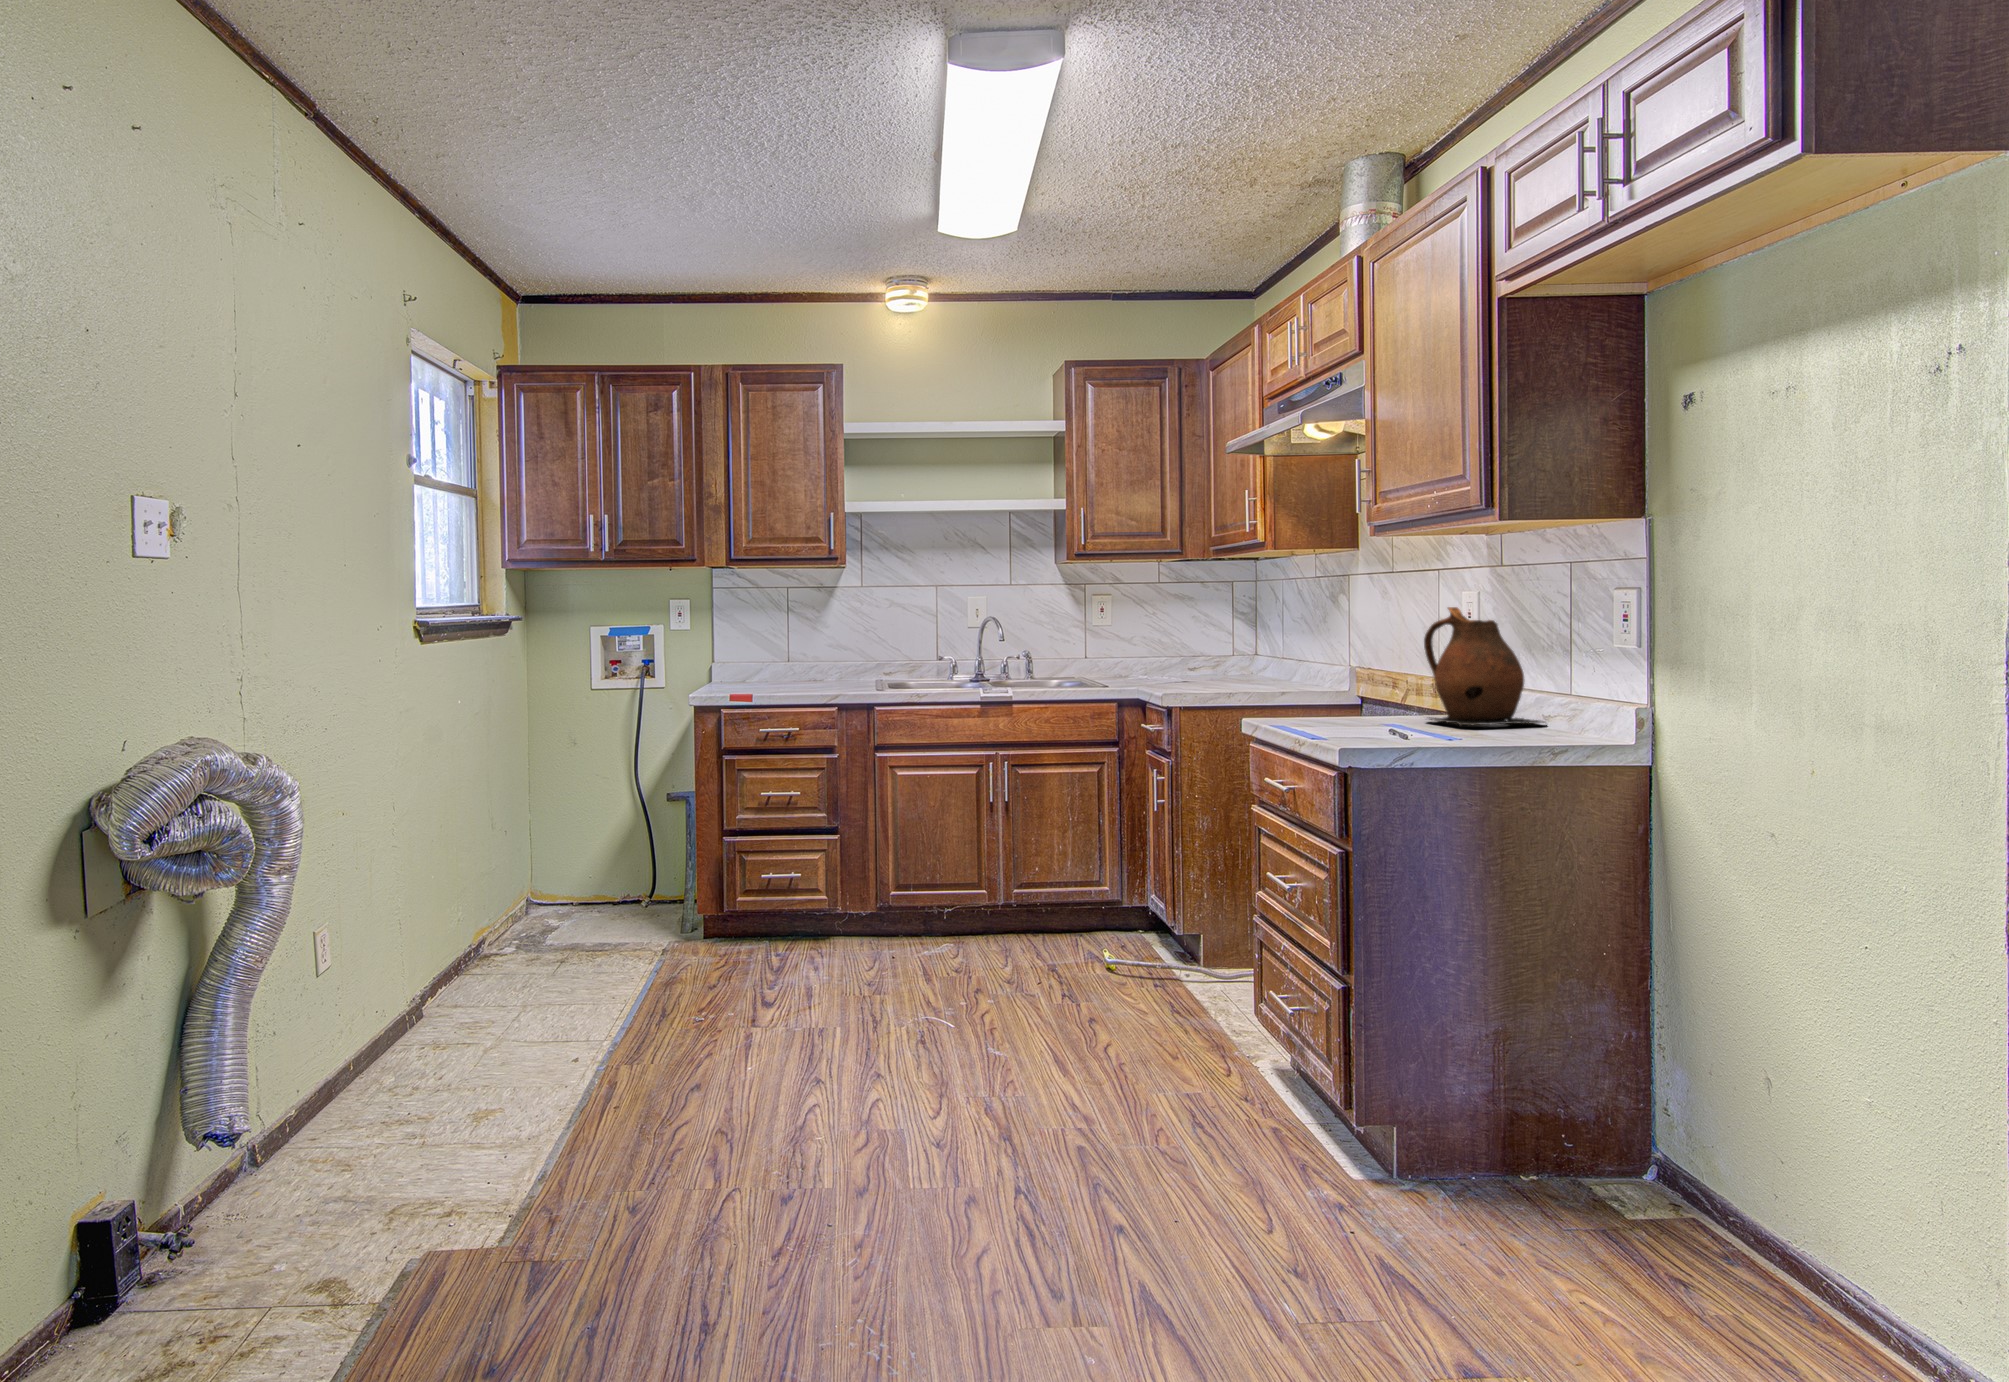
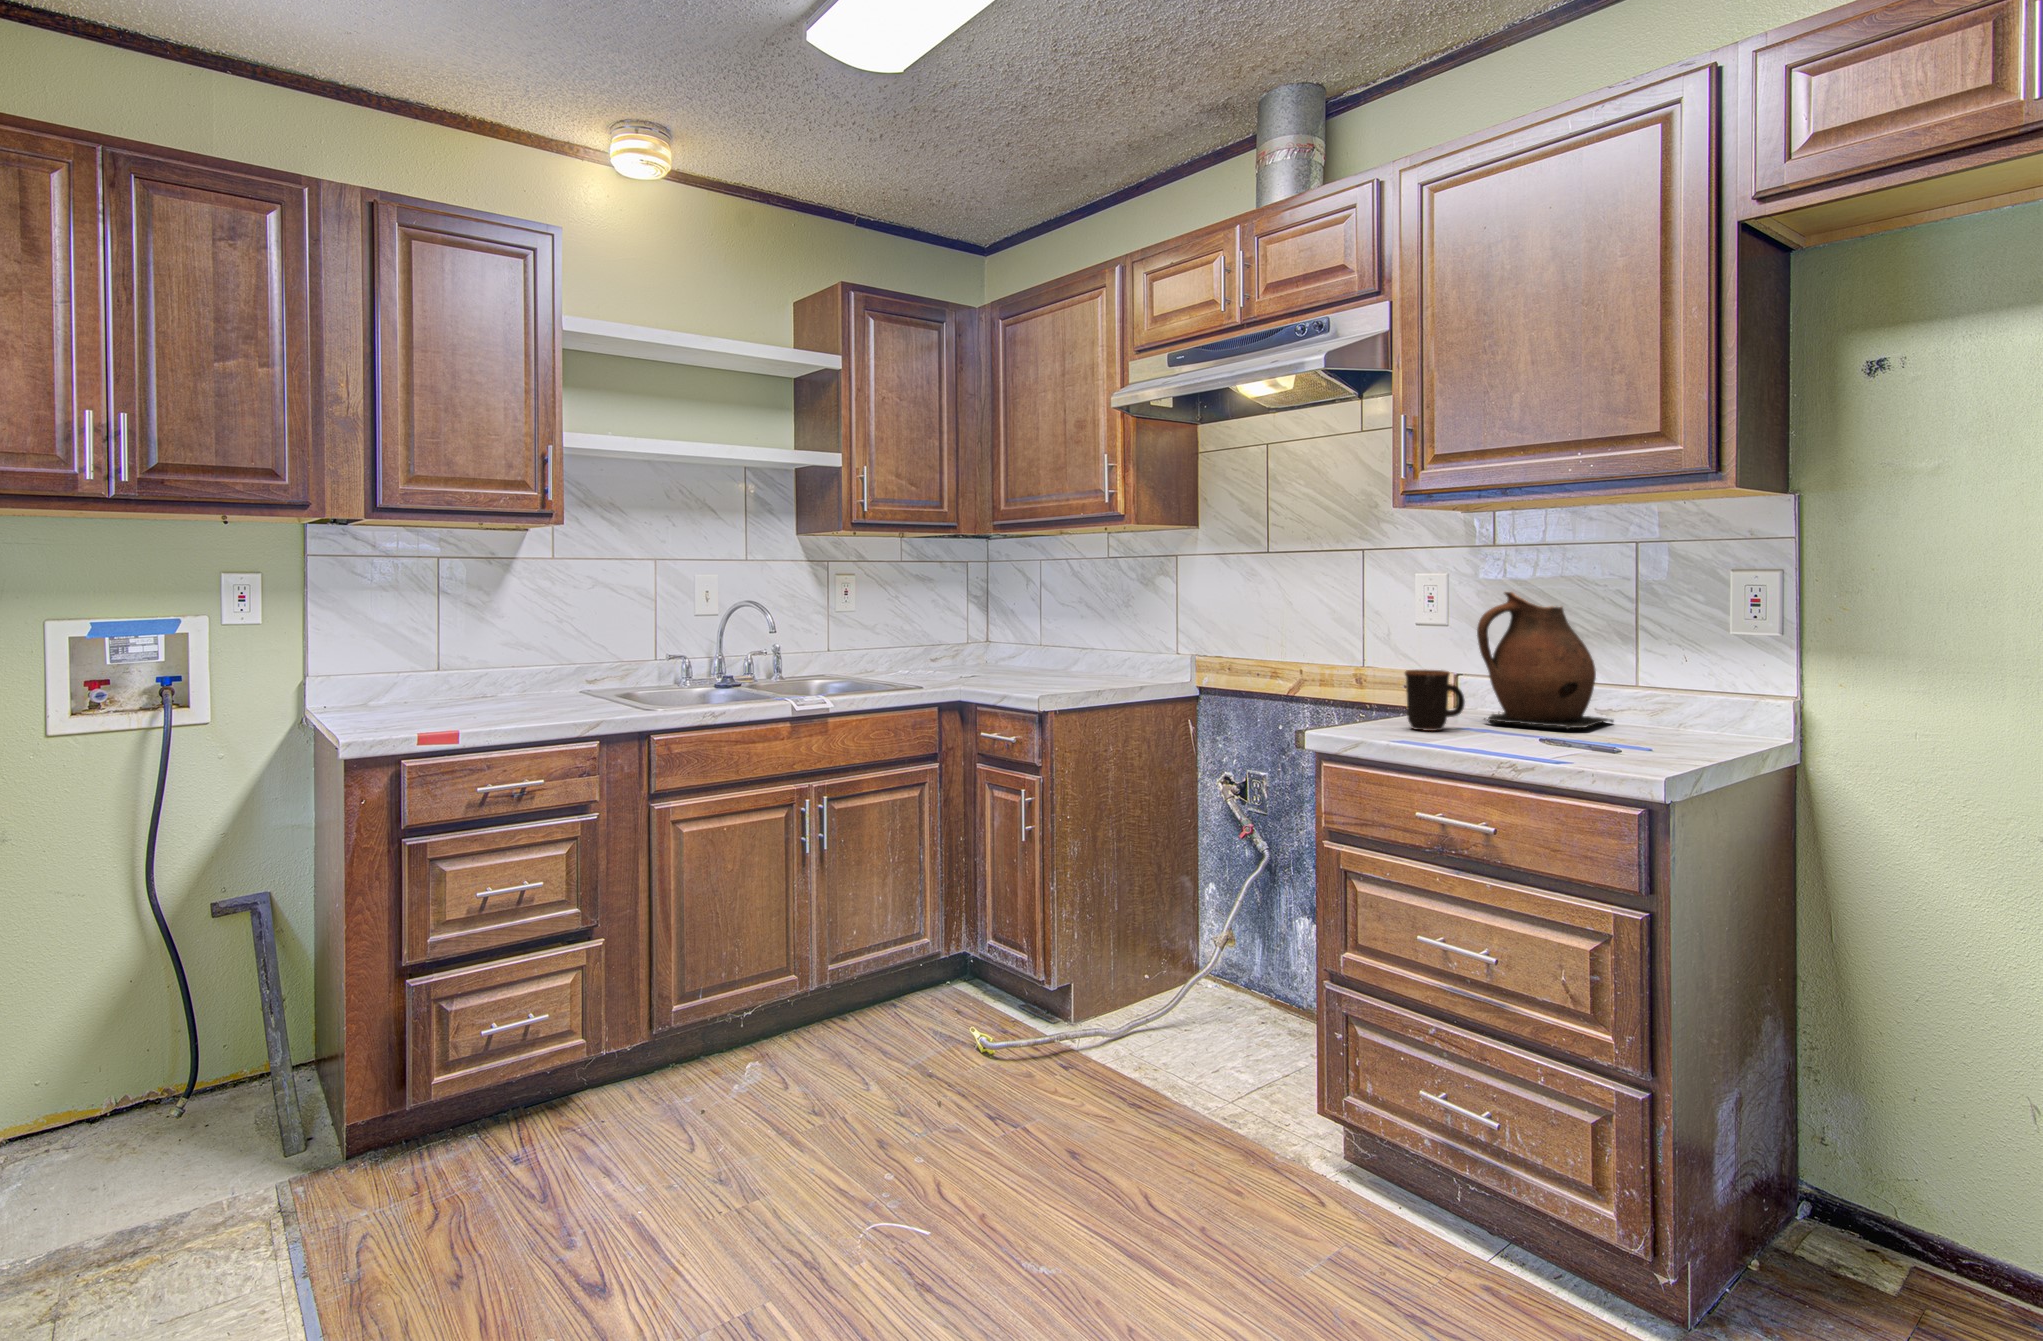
mug: none [1334,673,1391,723] -> present [1405,670,1465,731]

